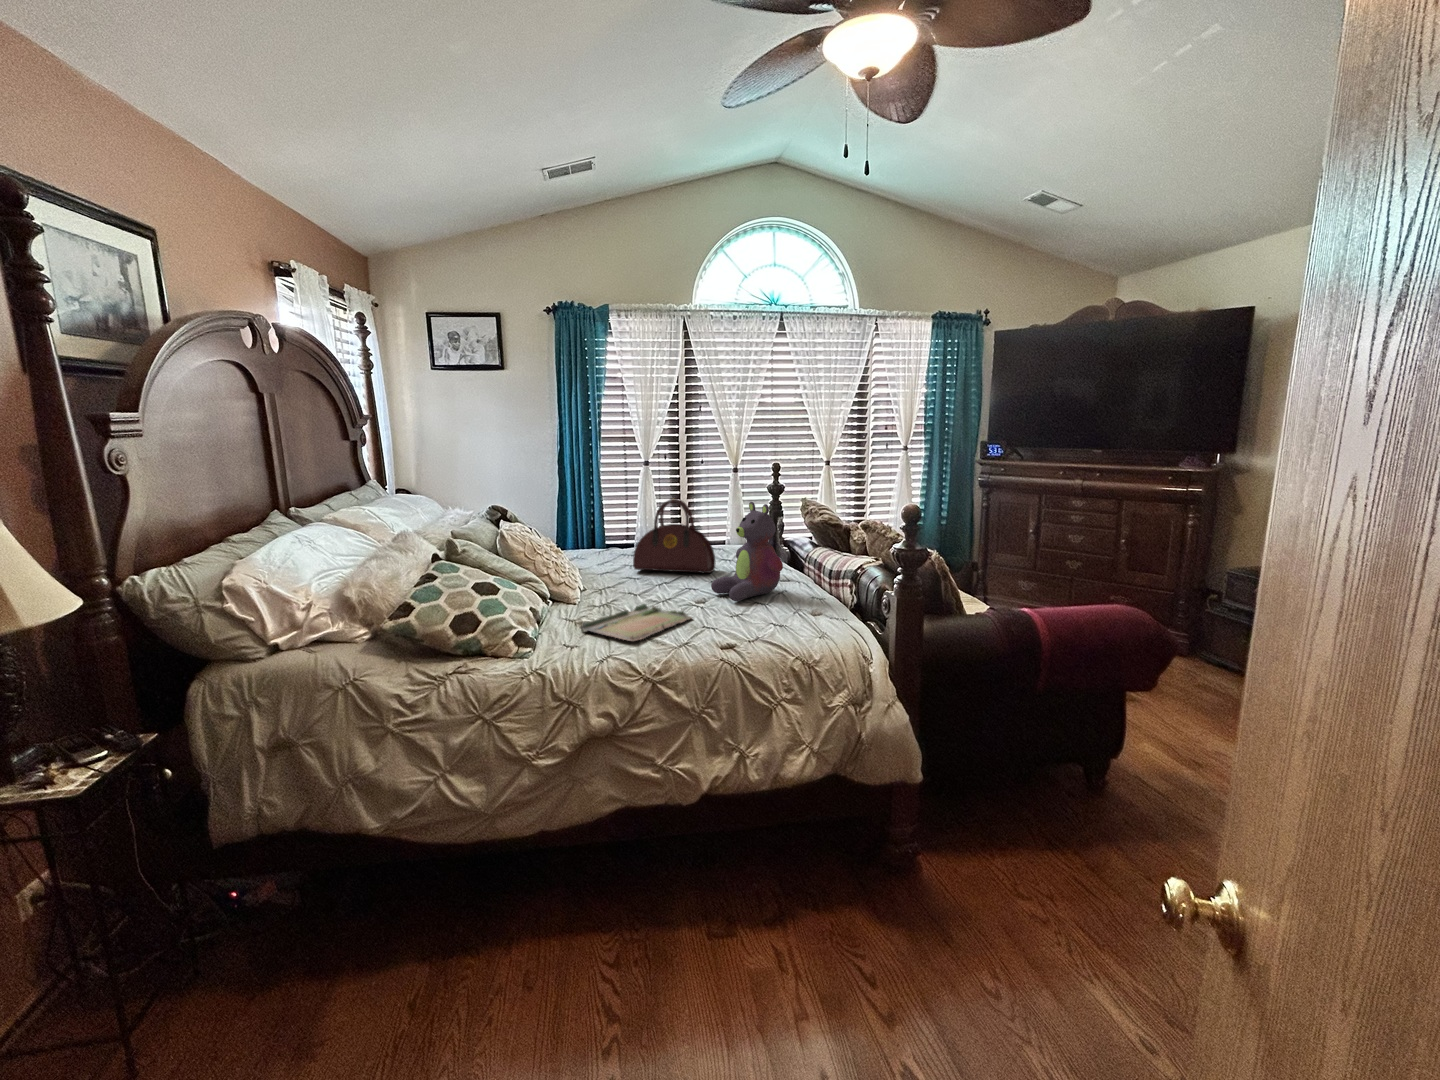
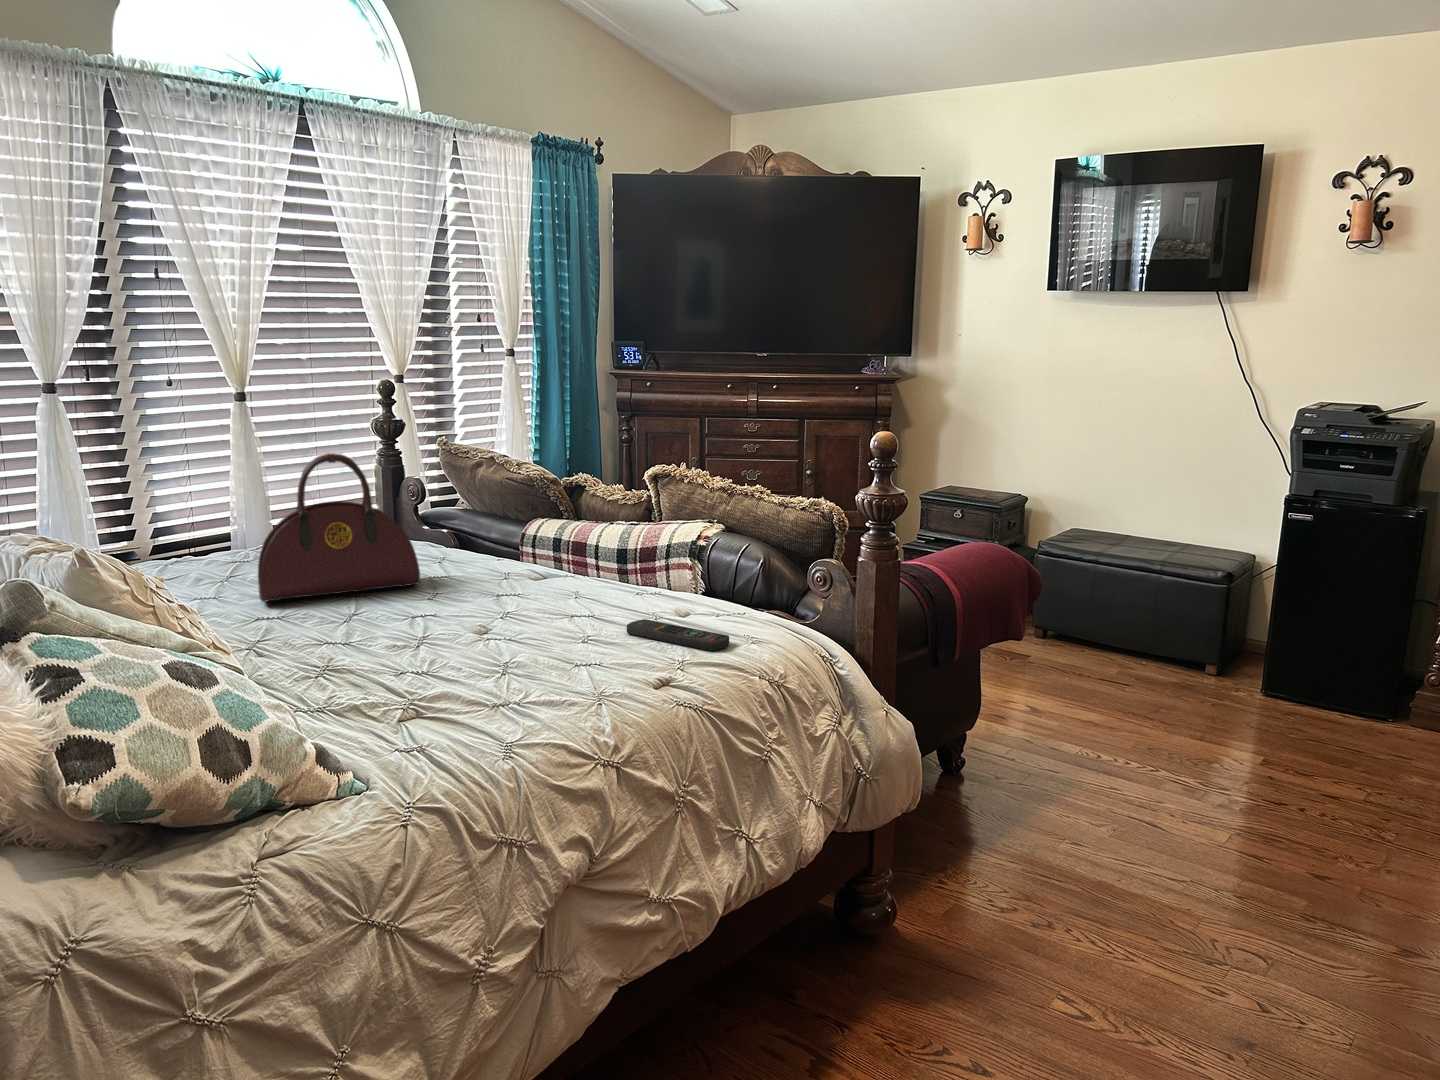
stuffed bear: present [711,502,783,601] -> none [490,446,619,617]
tray: present [581,604,692,641] -> none [385,639,545,717]
remote control: none [752,611,793,636] -> present [627,619,729,651]

